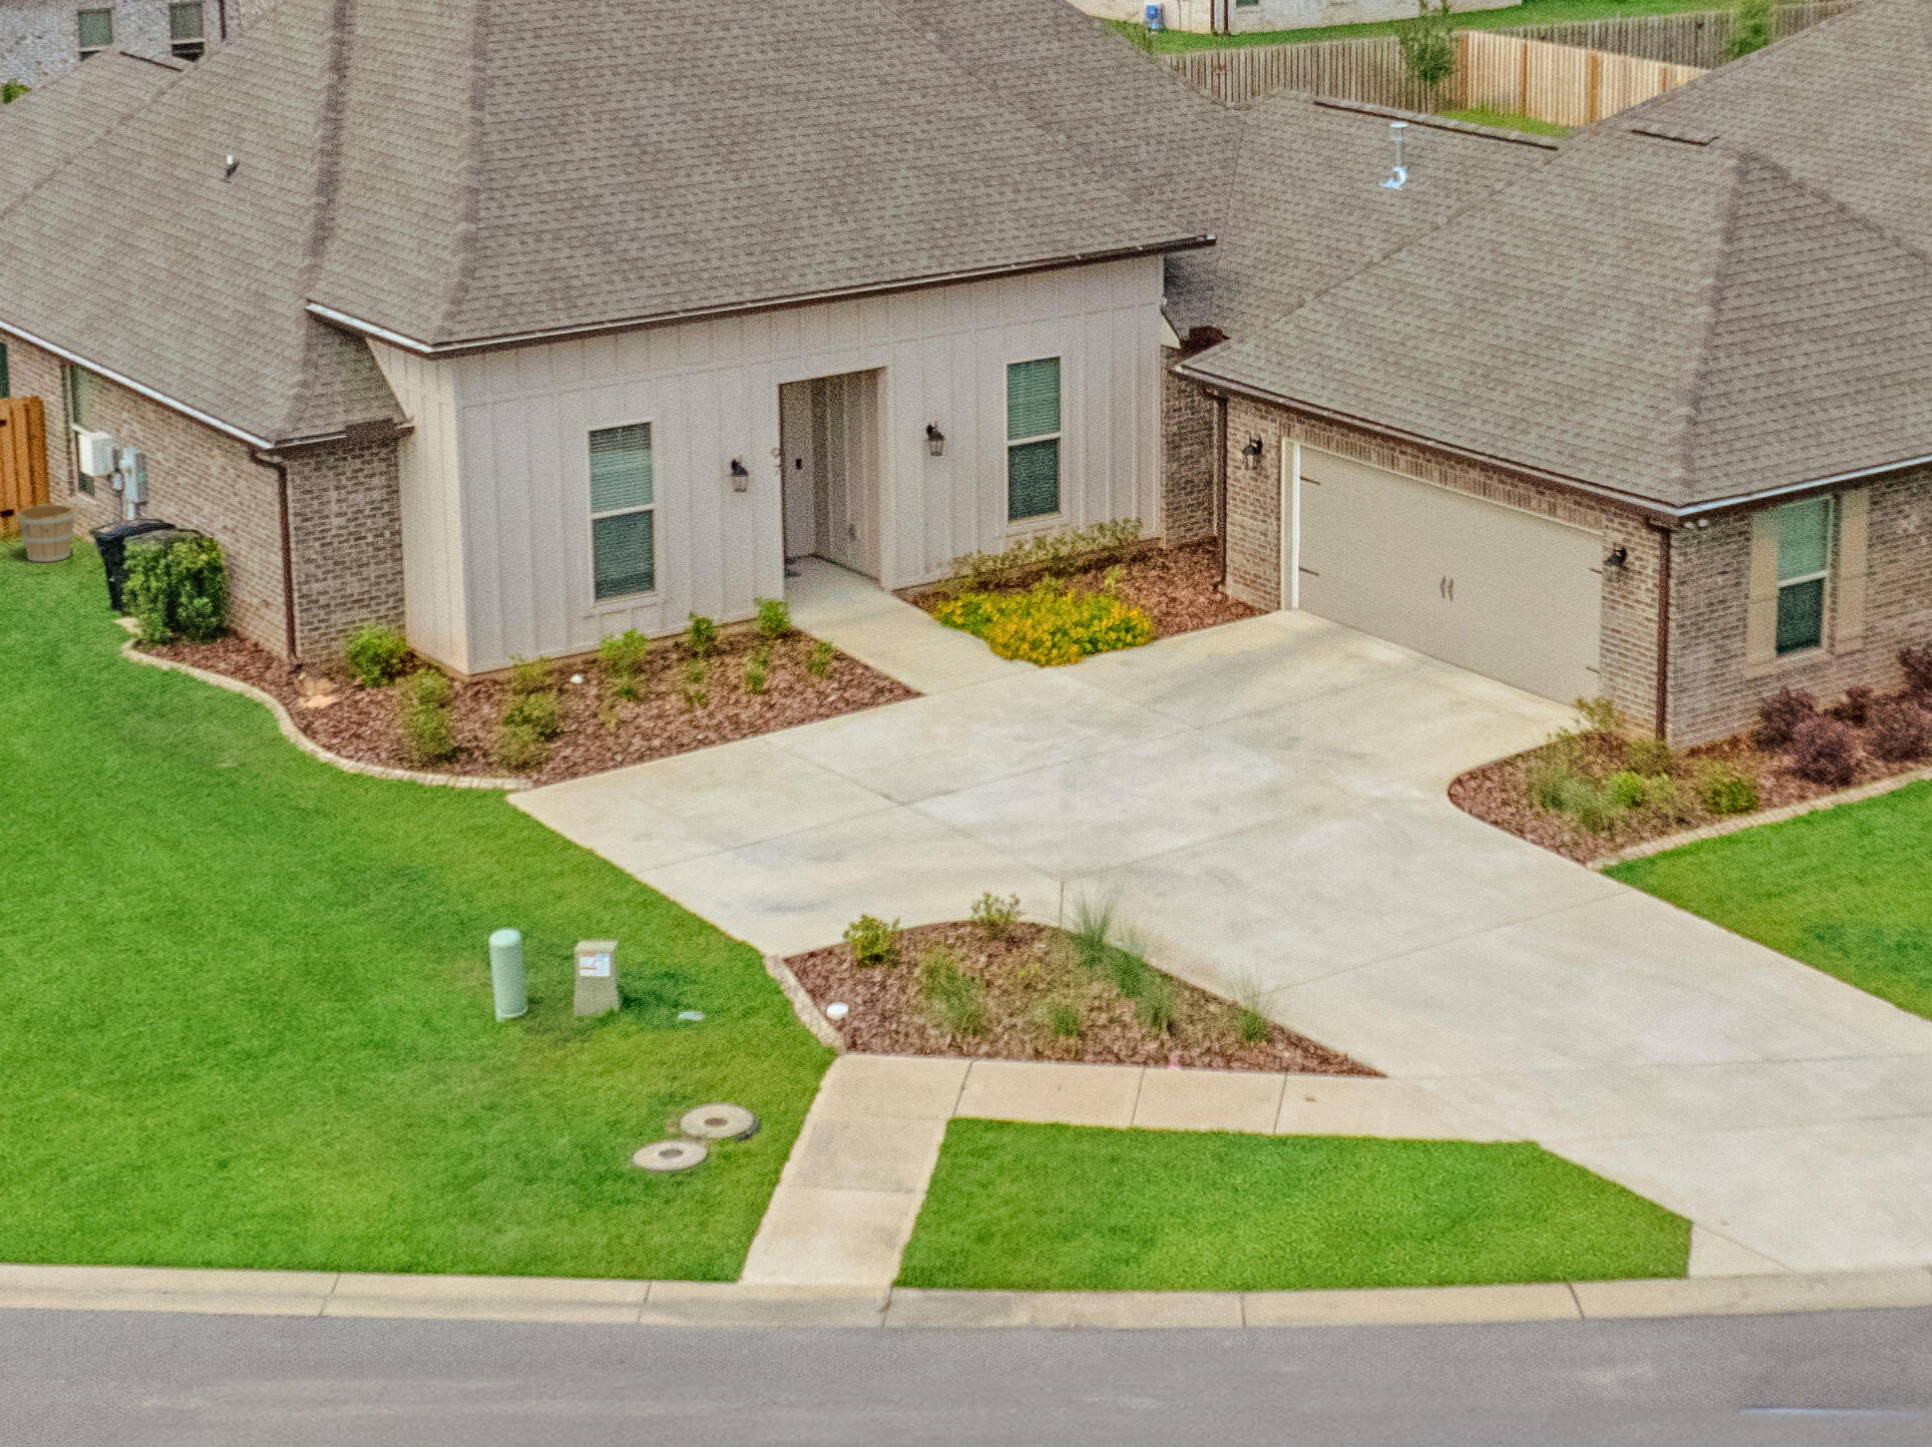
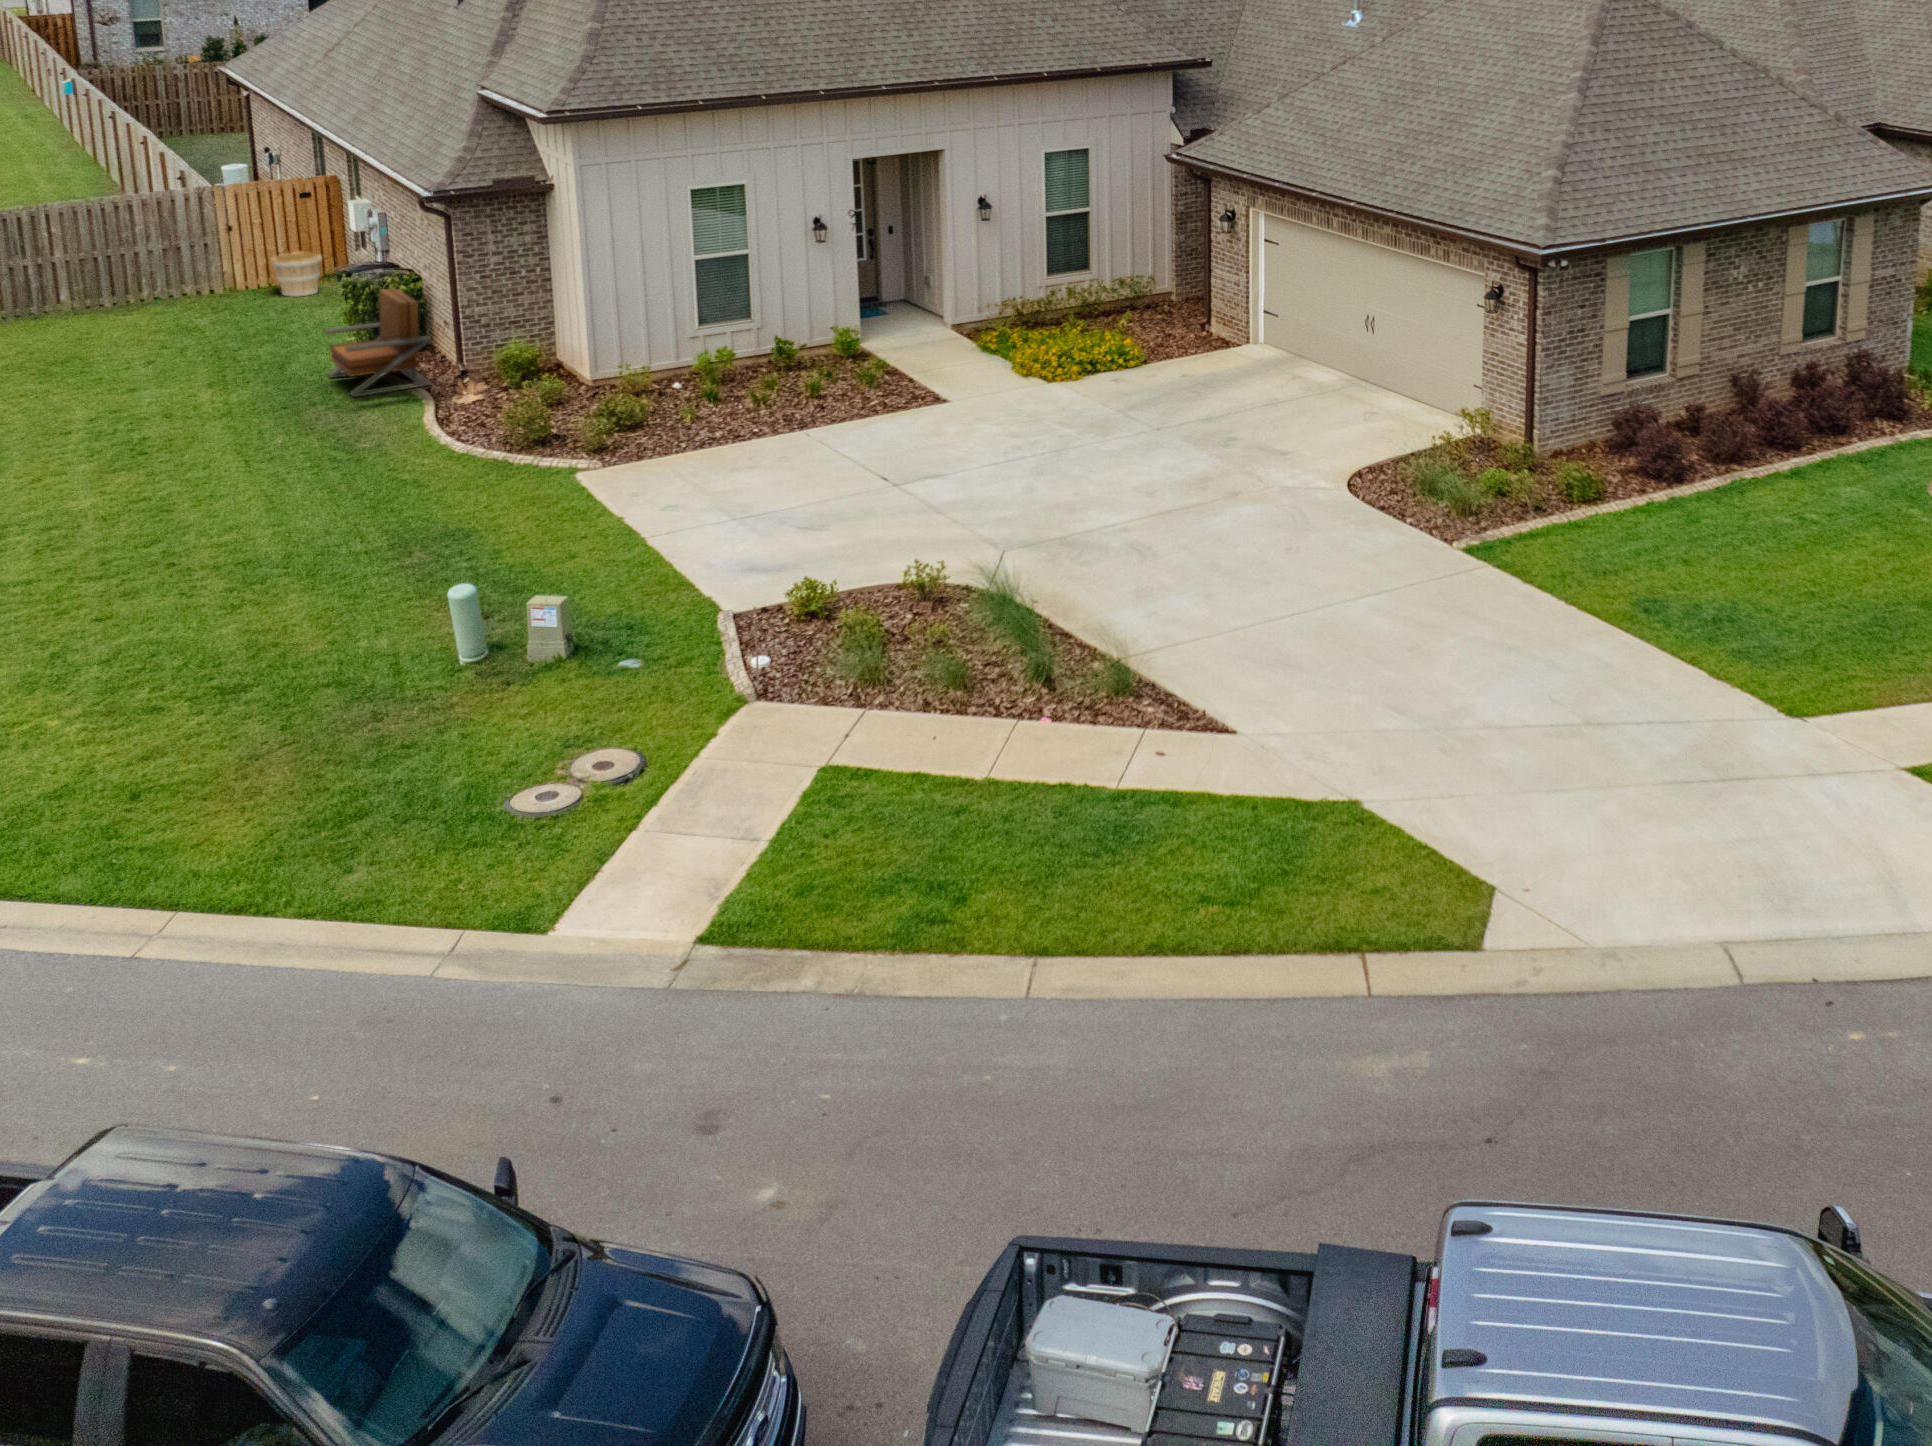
lounge chair: none [145,559,282,697] -> present [324,289,431,397]

